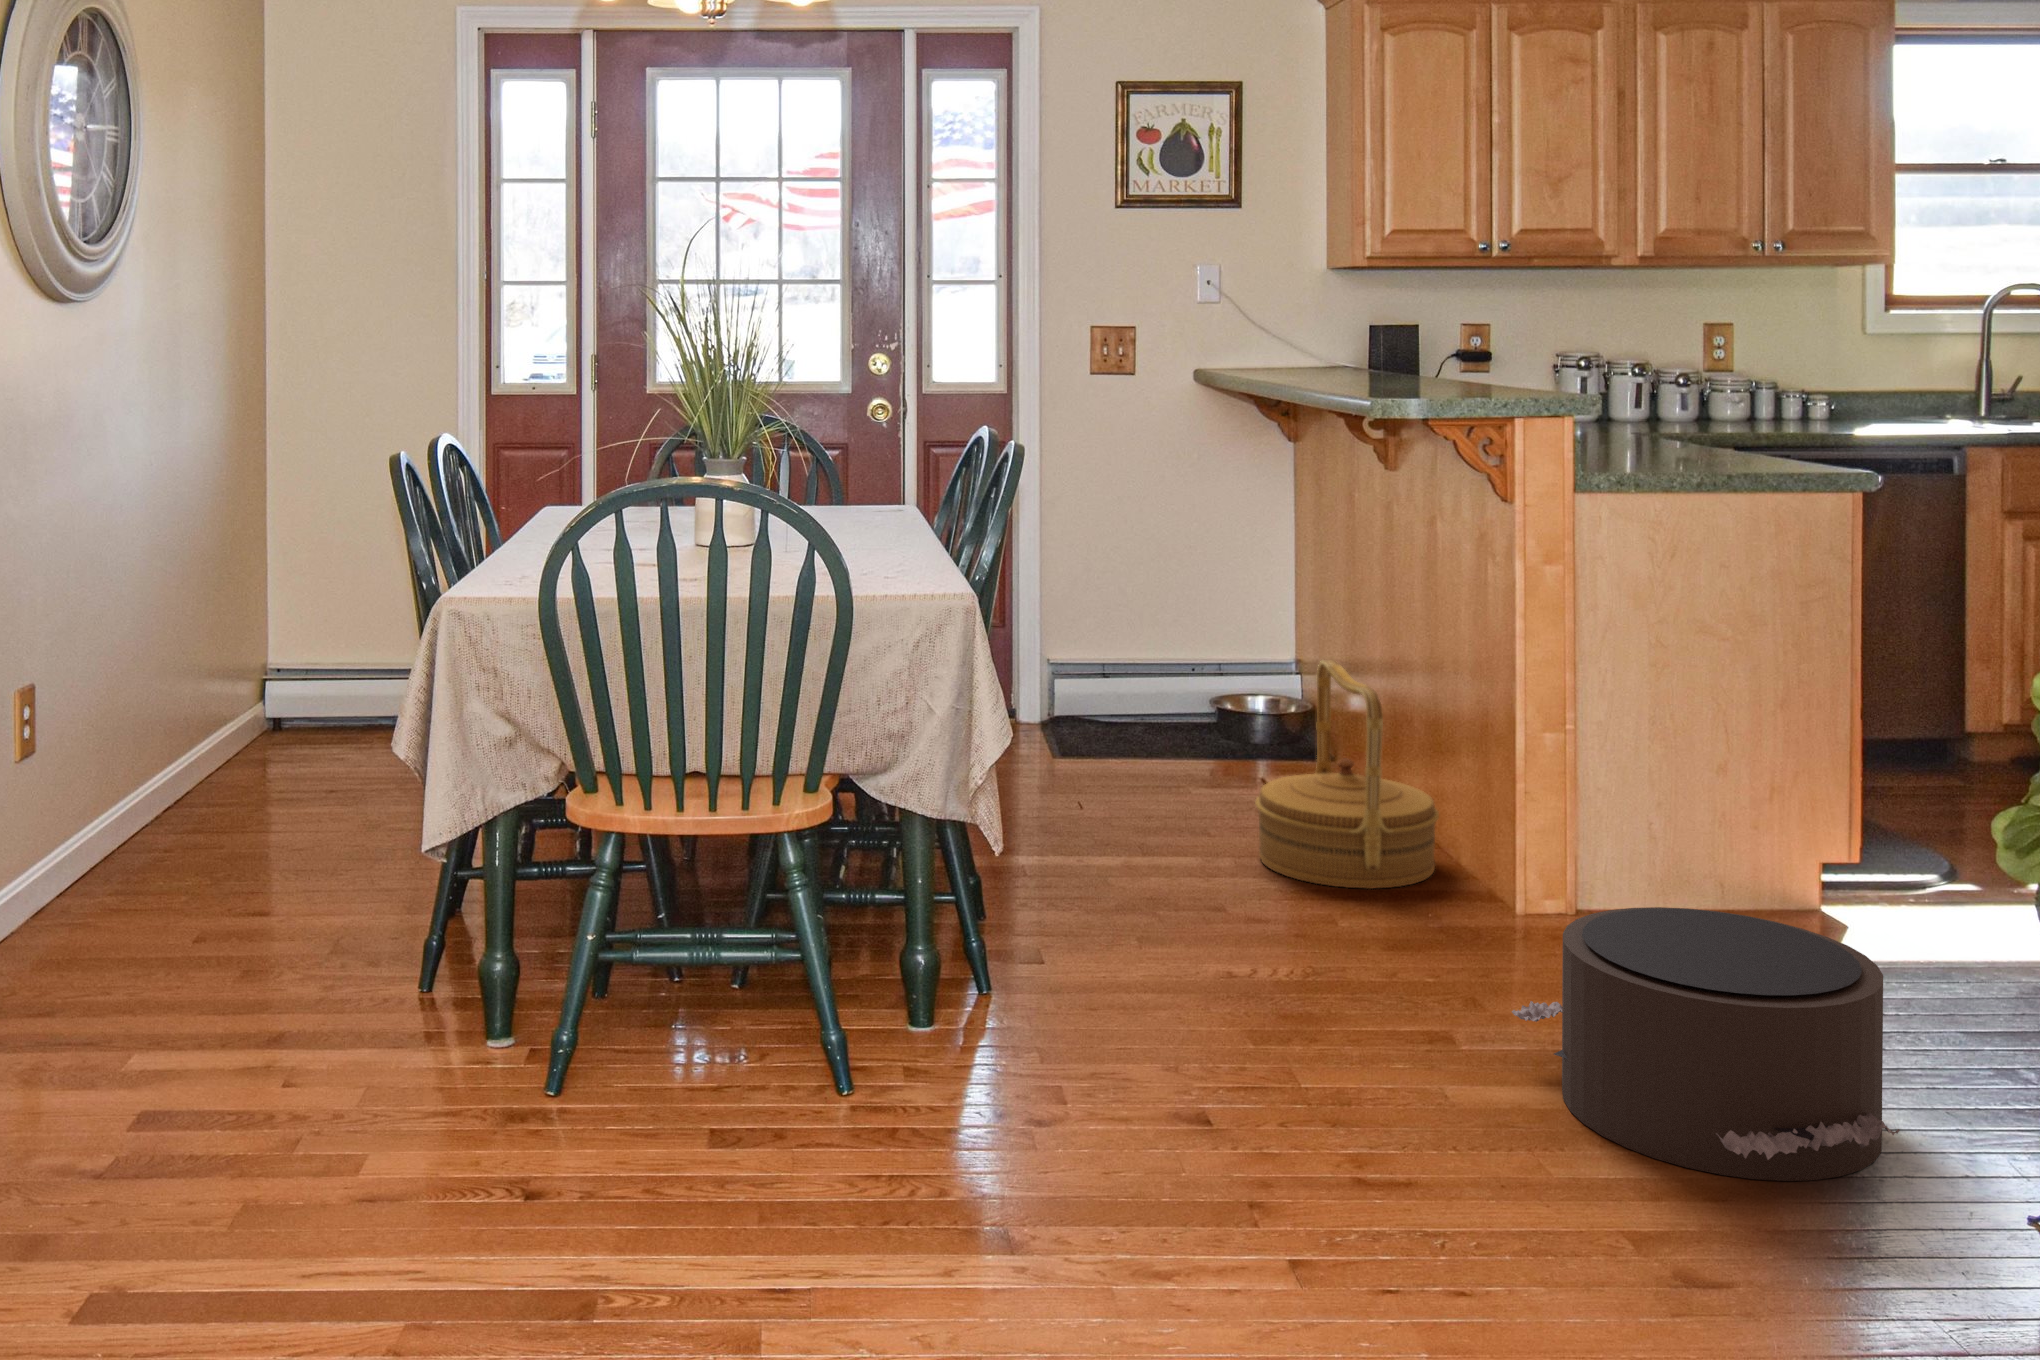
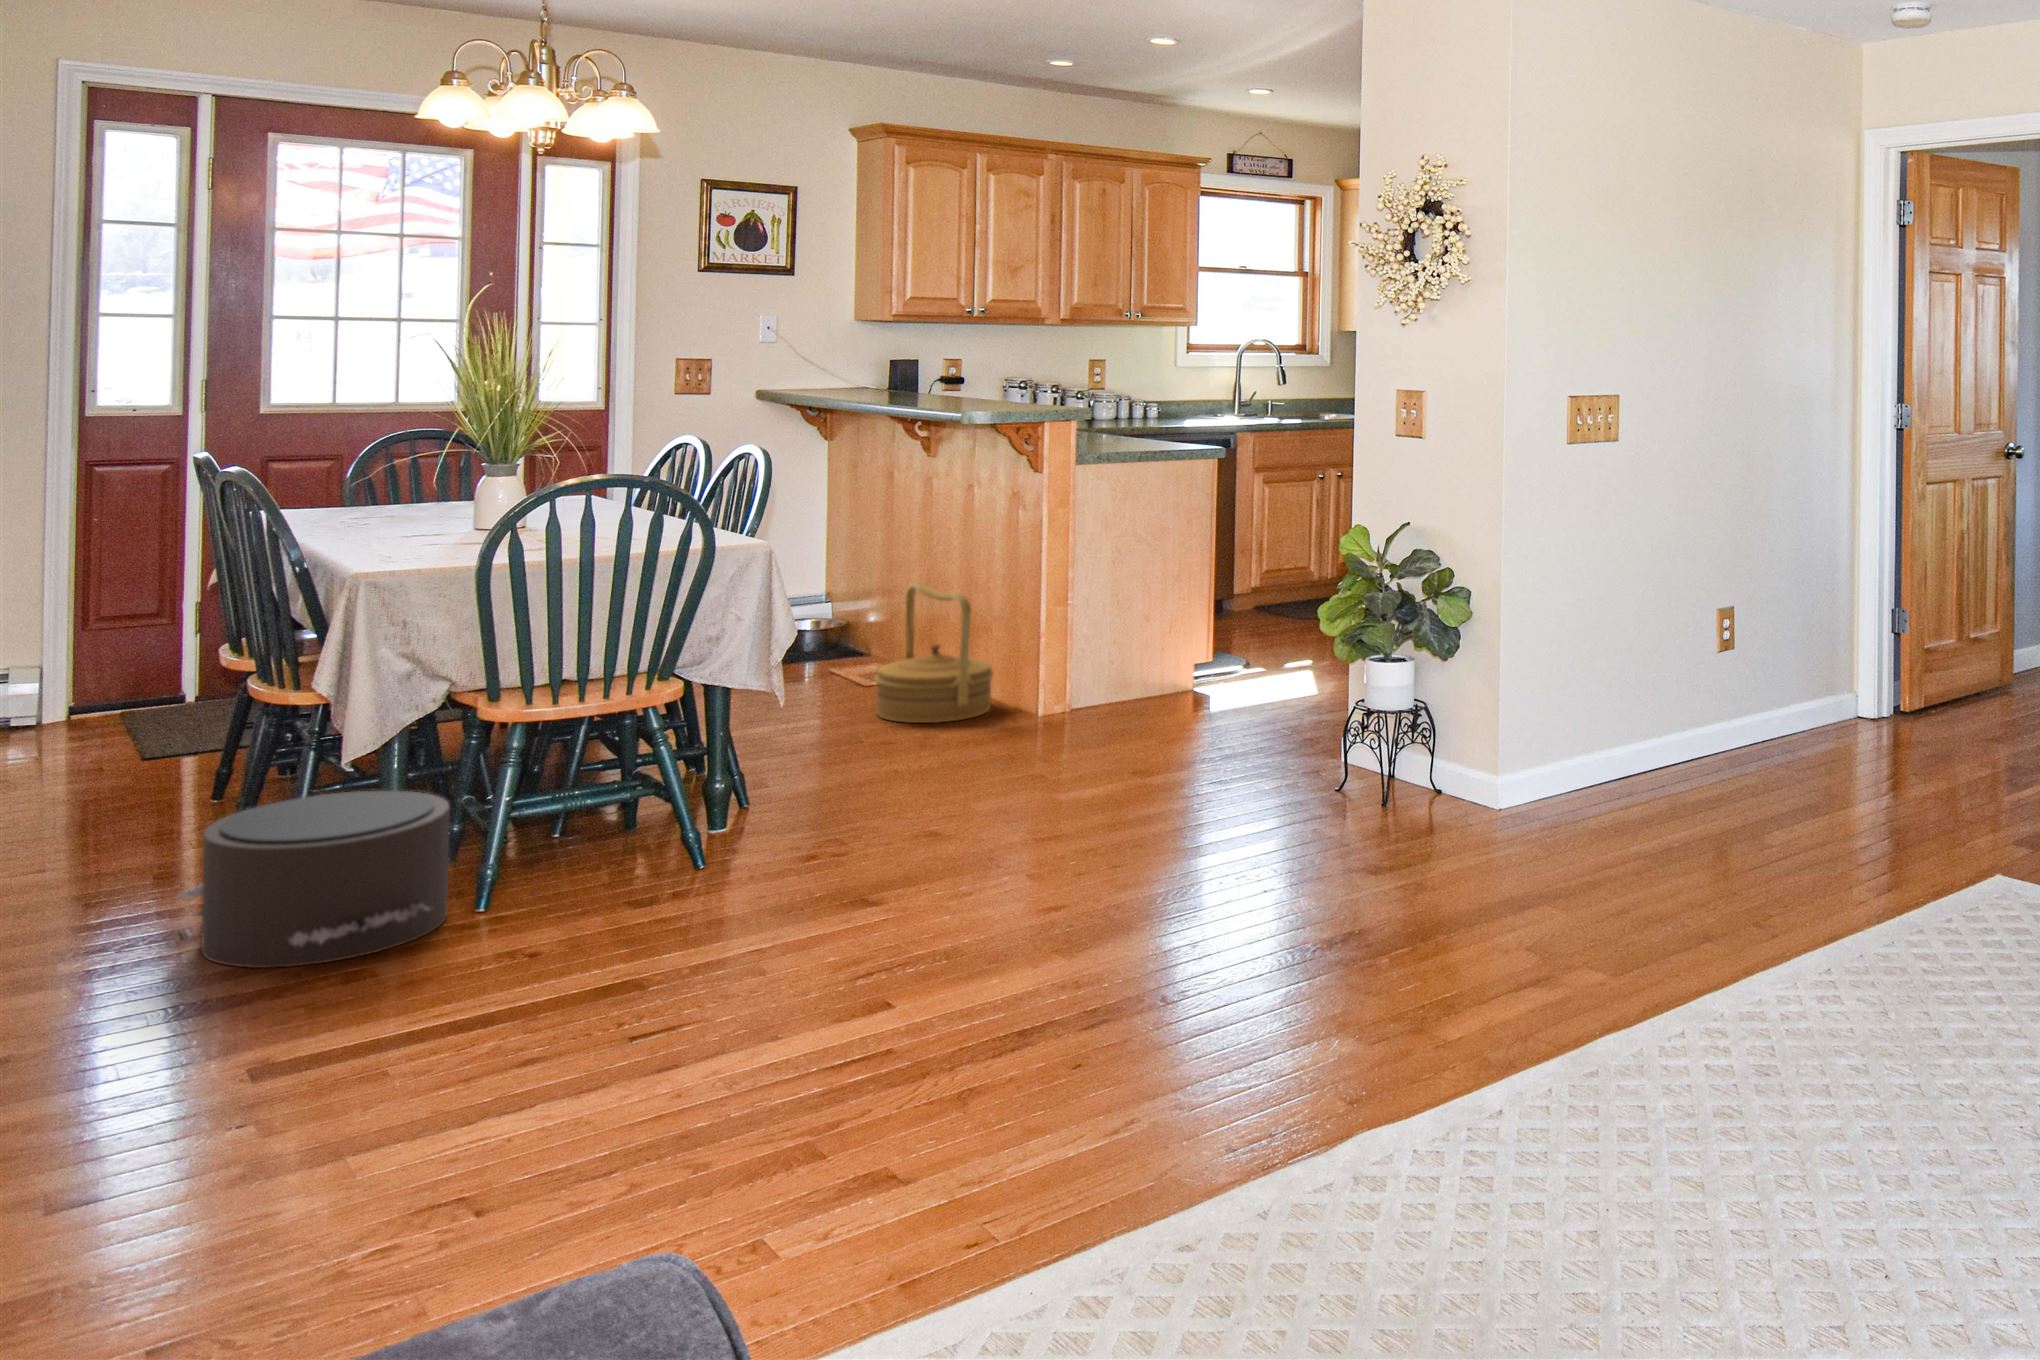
pouf: present [1512,907,1900,1181] -> present [179,791,449,968]

